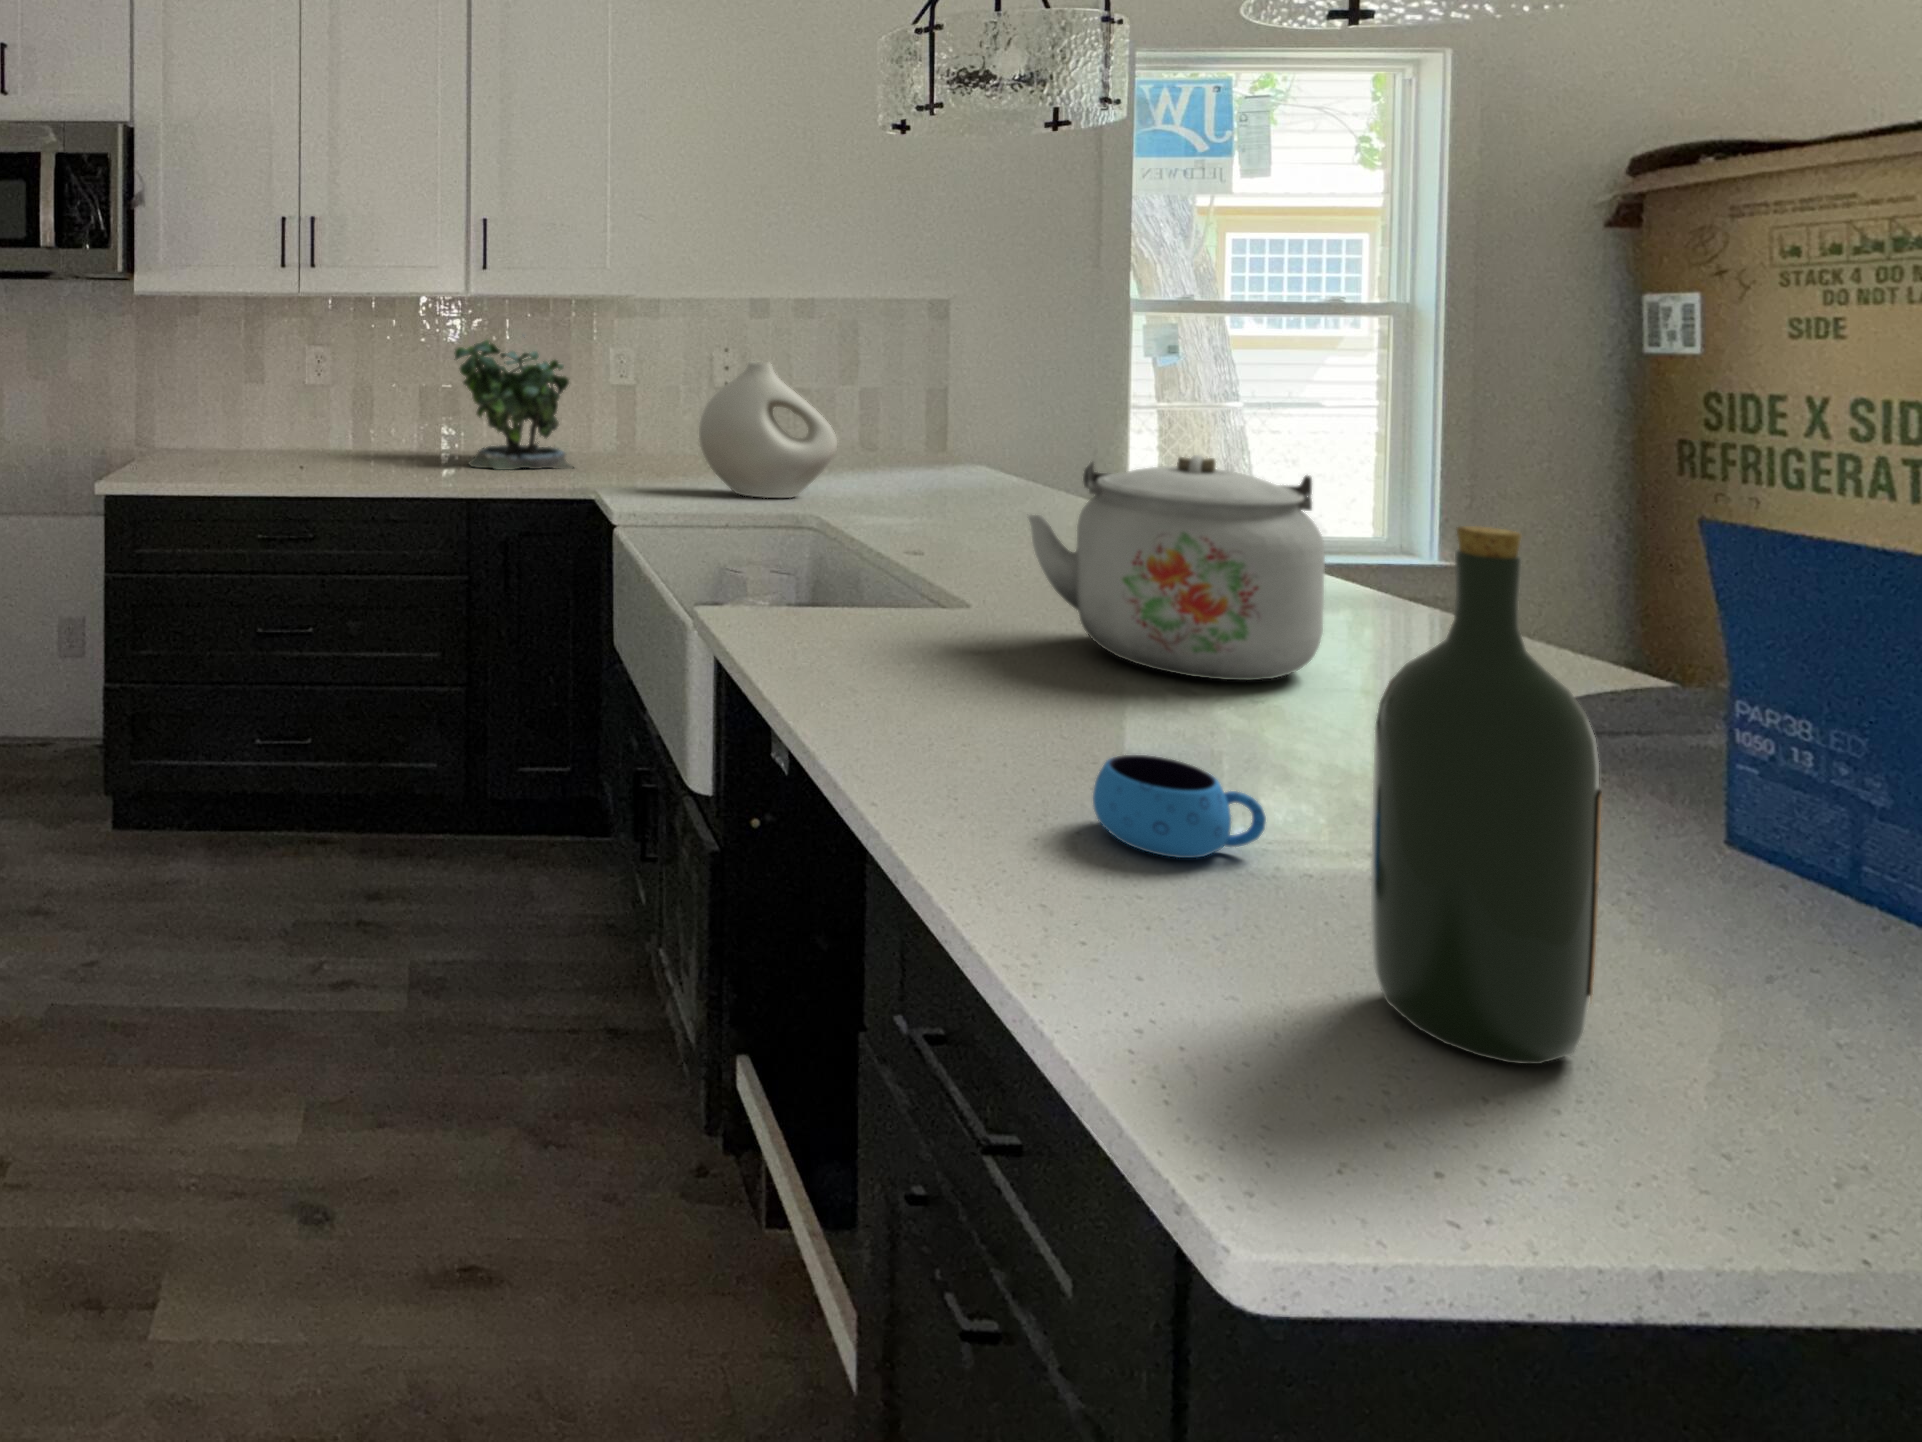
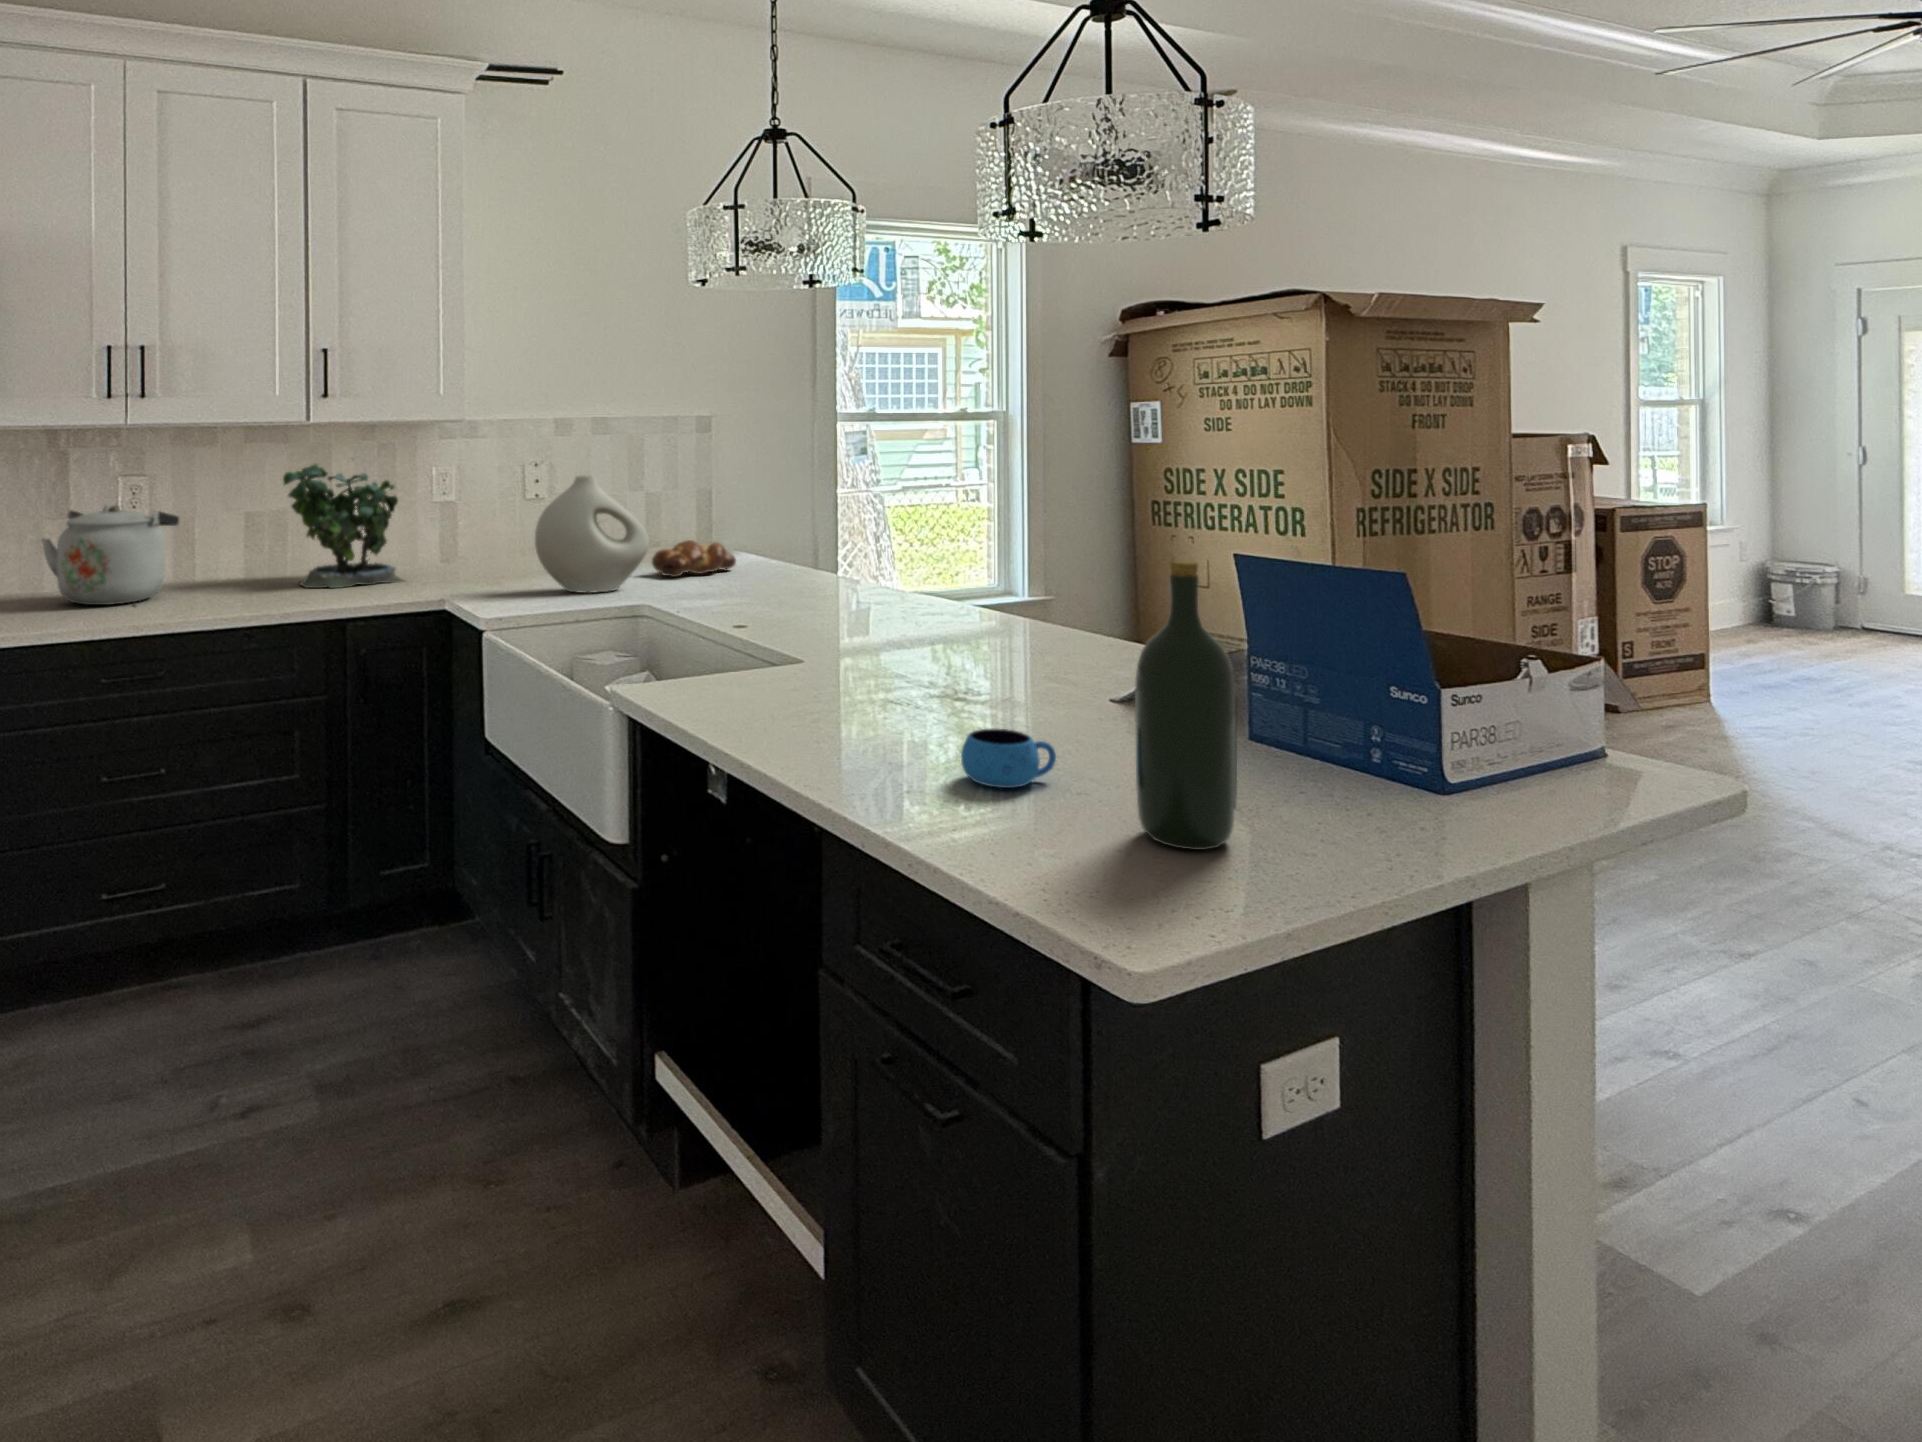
bread loaf: none [851,445,964,488] -> present [652,540,736,577]
kettle: present [1028,455,1325,680] -> present [42,504,179,605]

